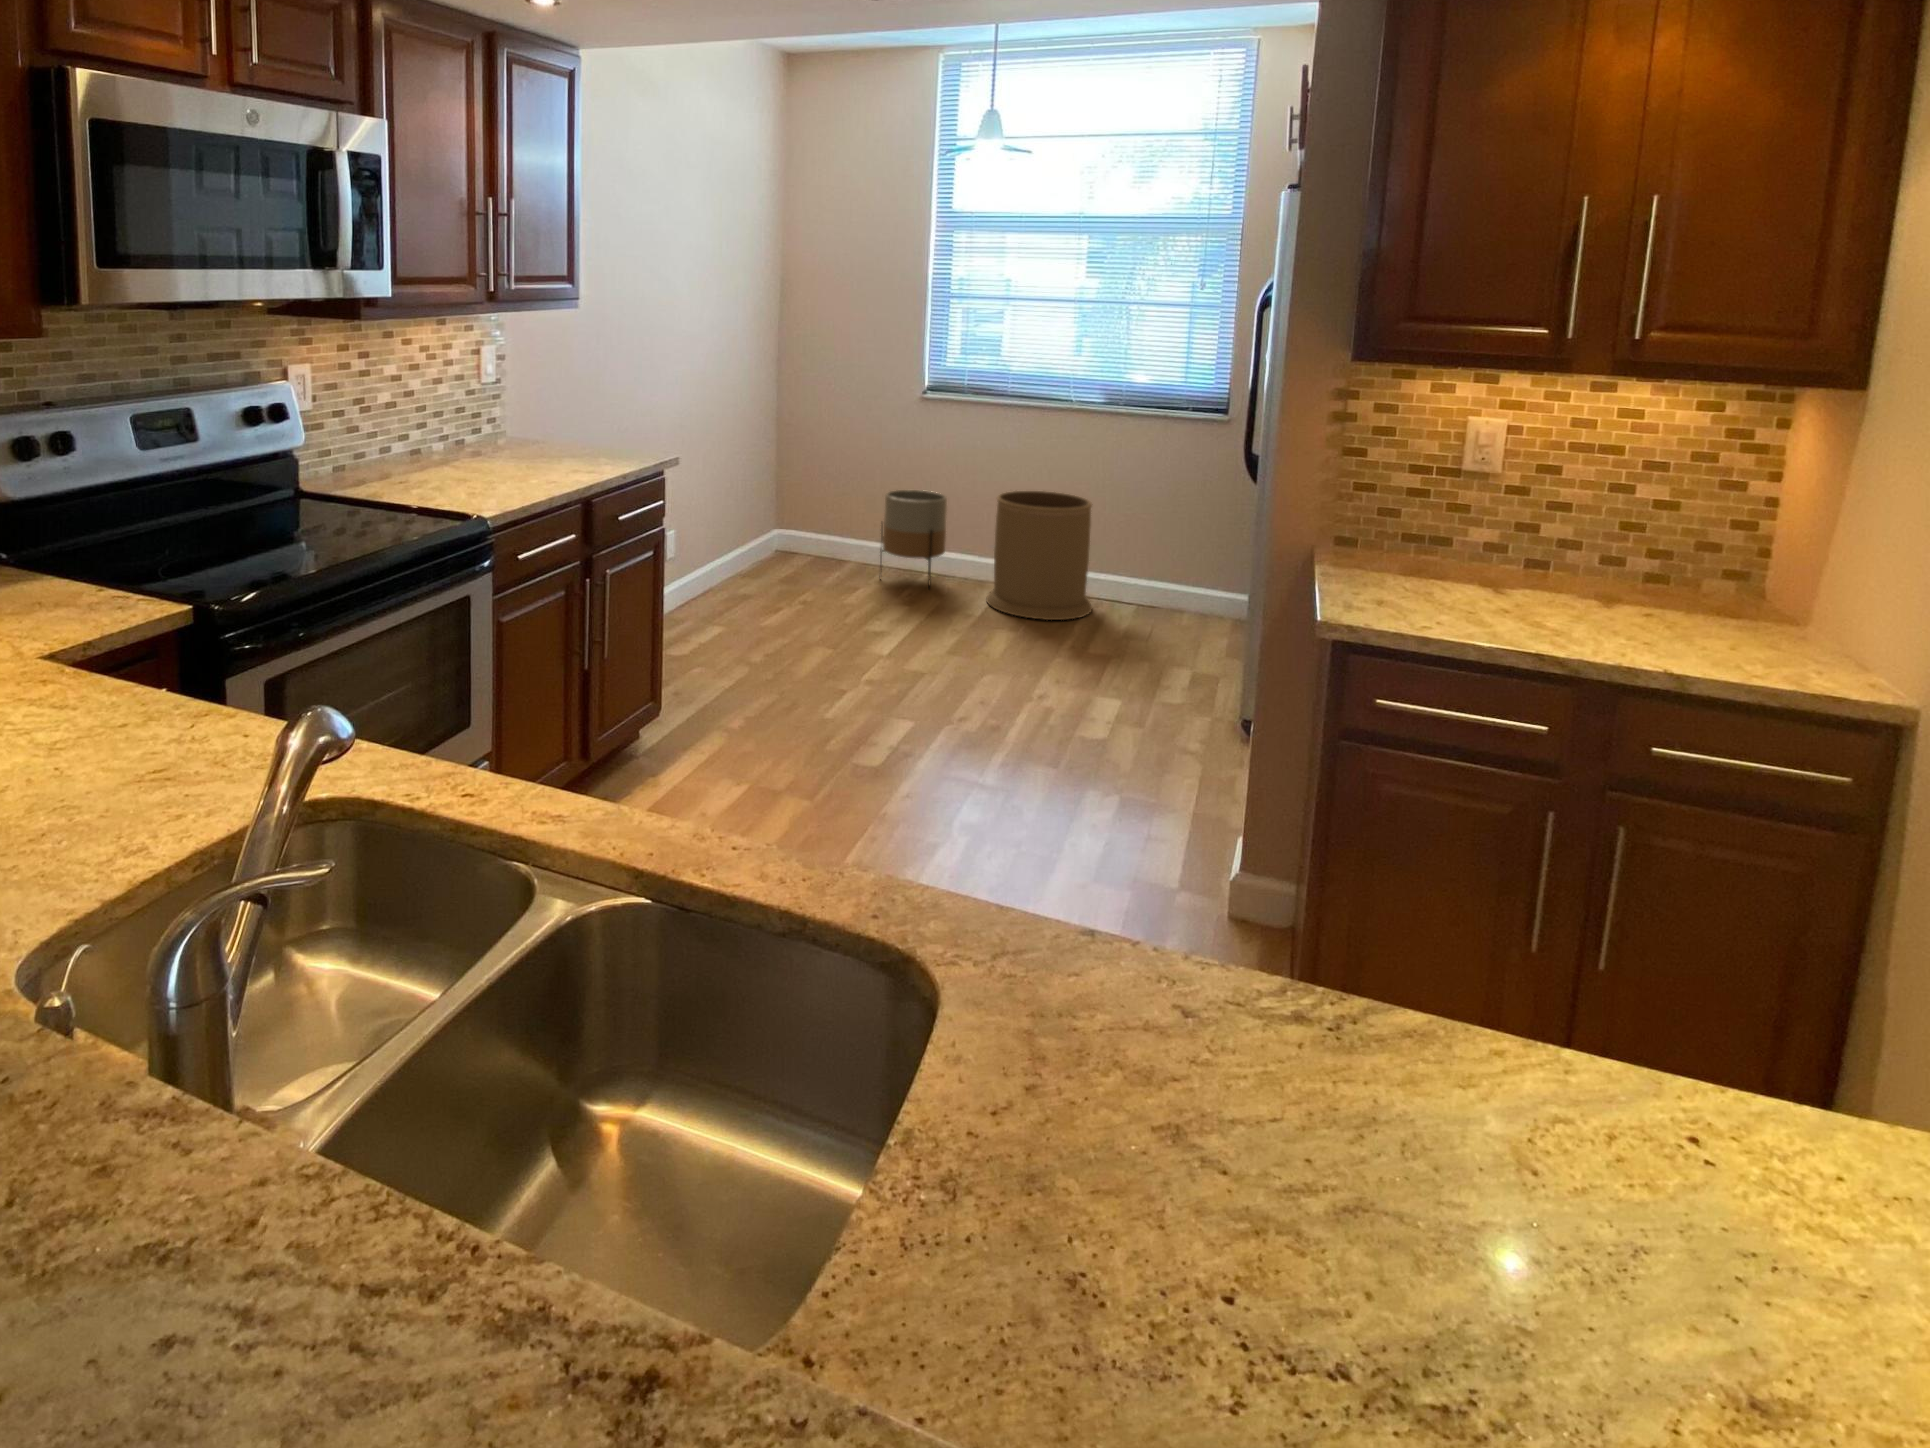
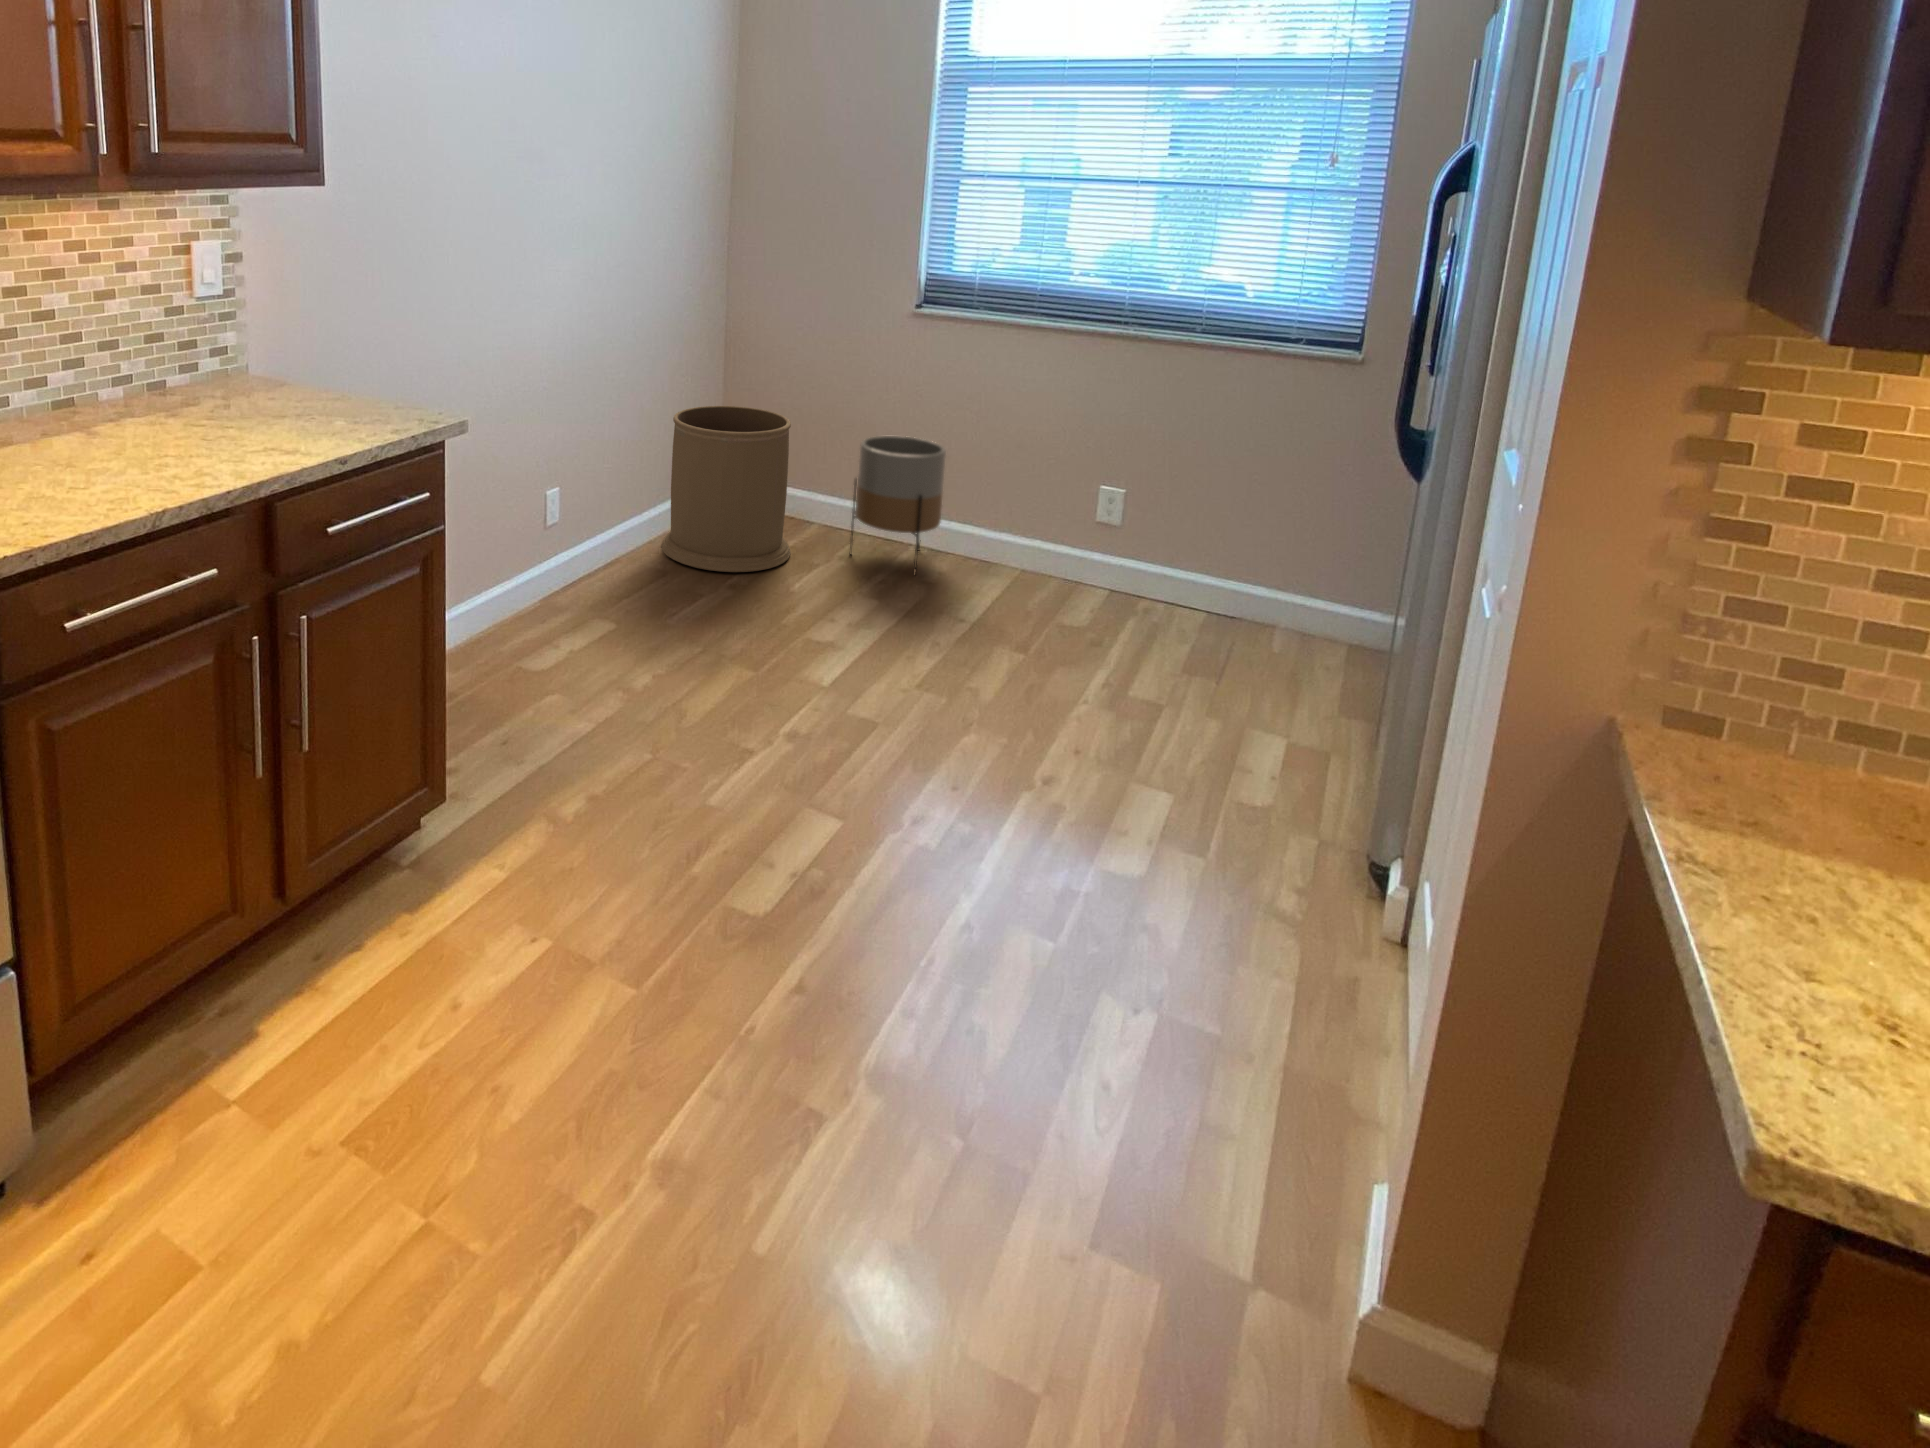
trash can: present [986,491,1092,620] -> present [661,406,791,572]

